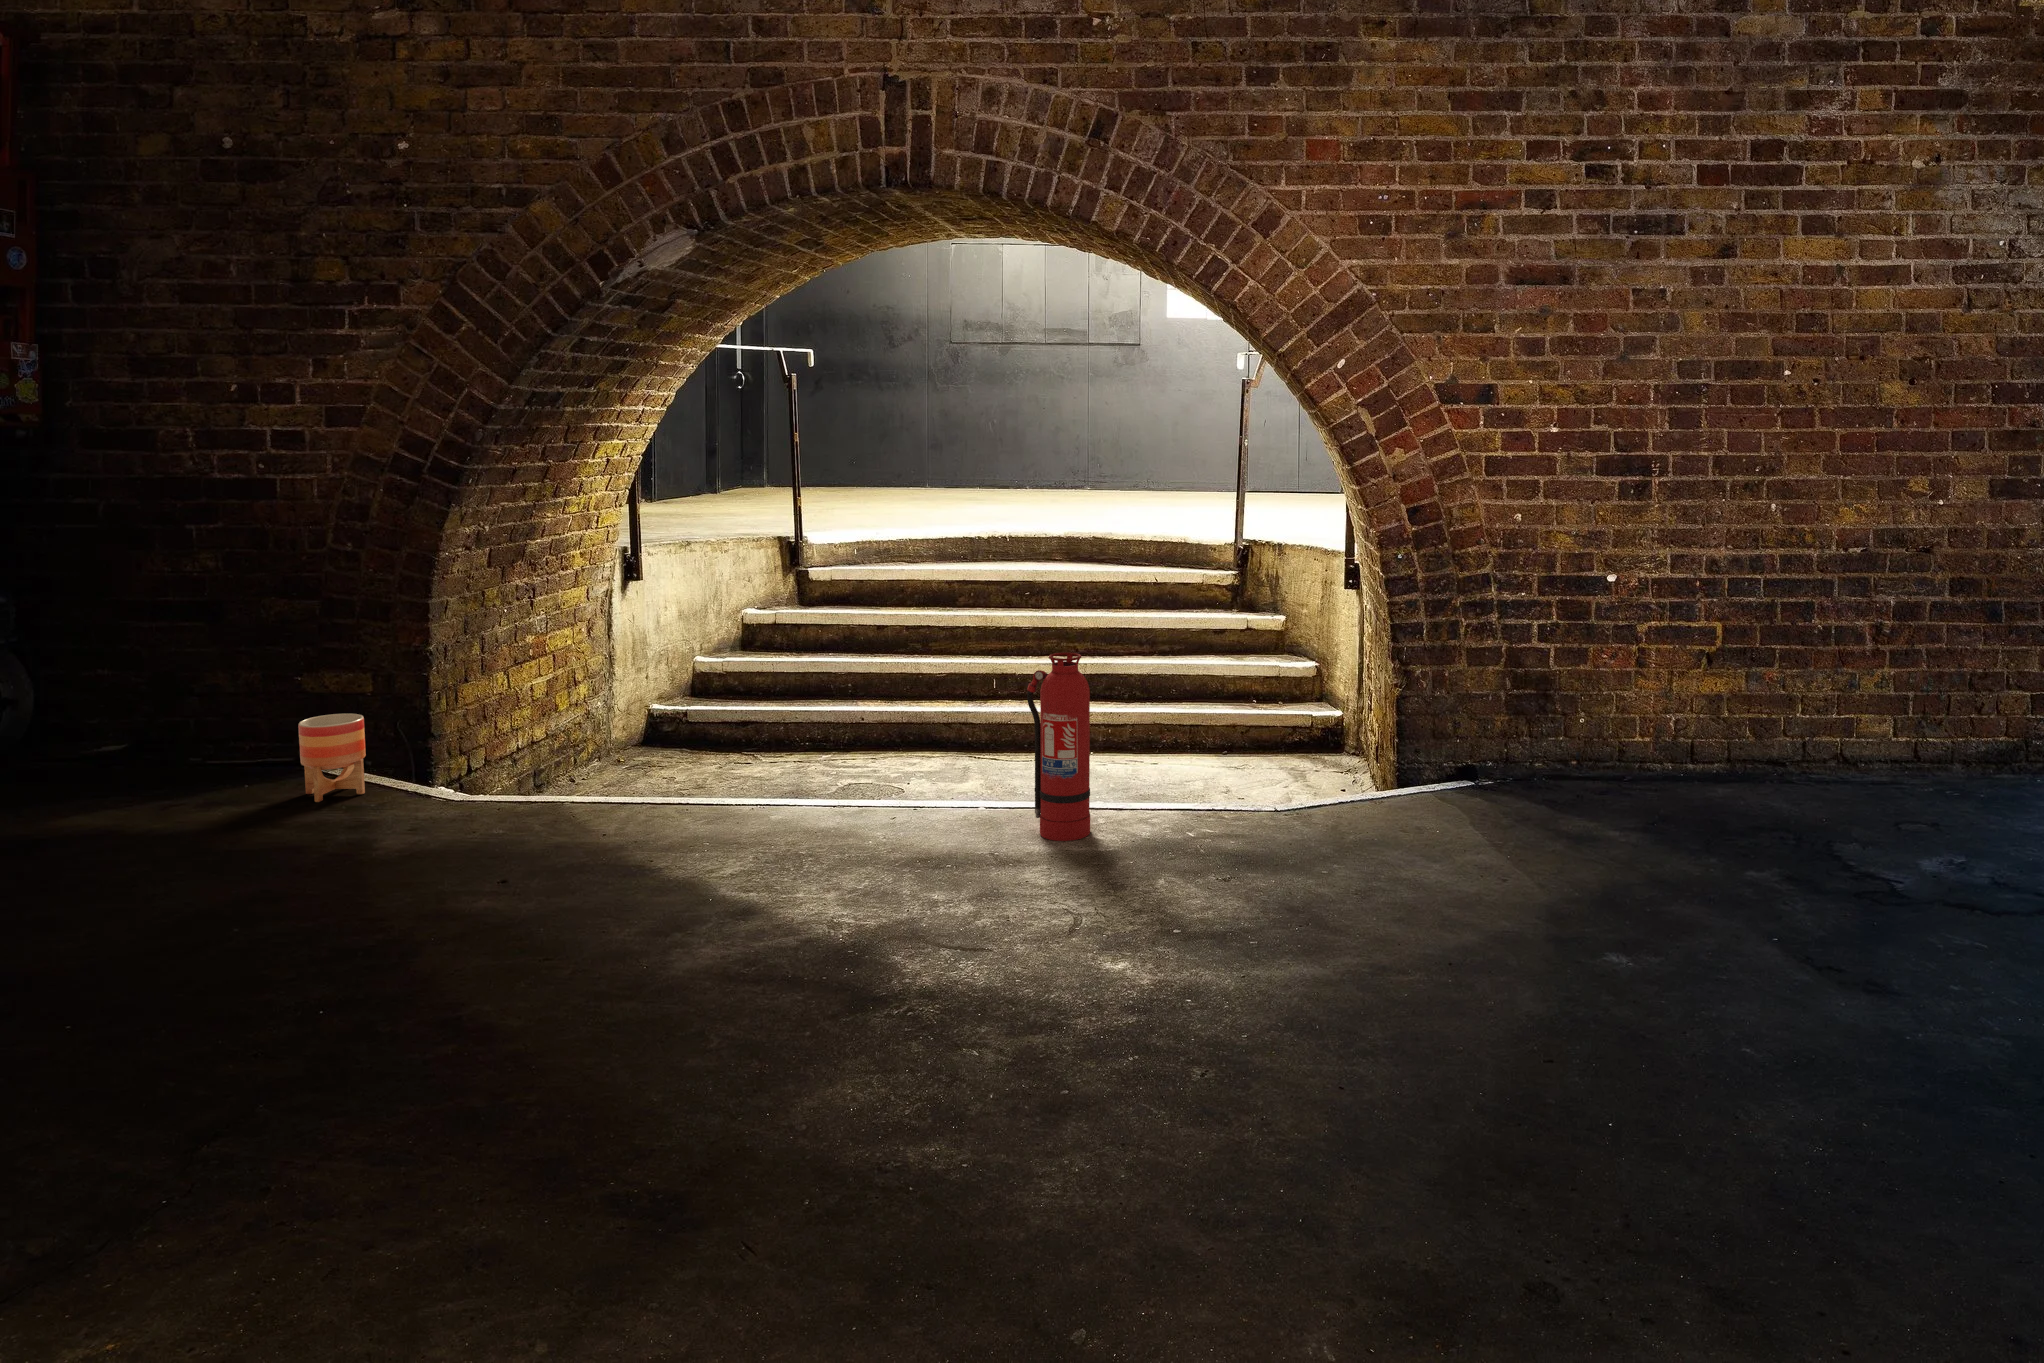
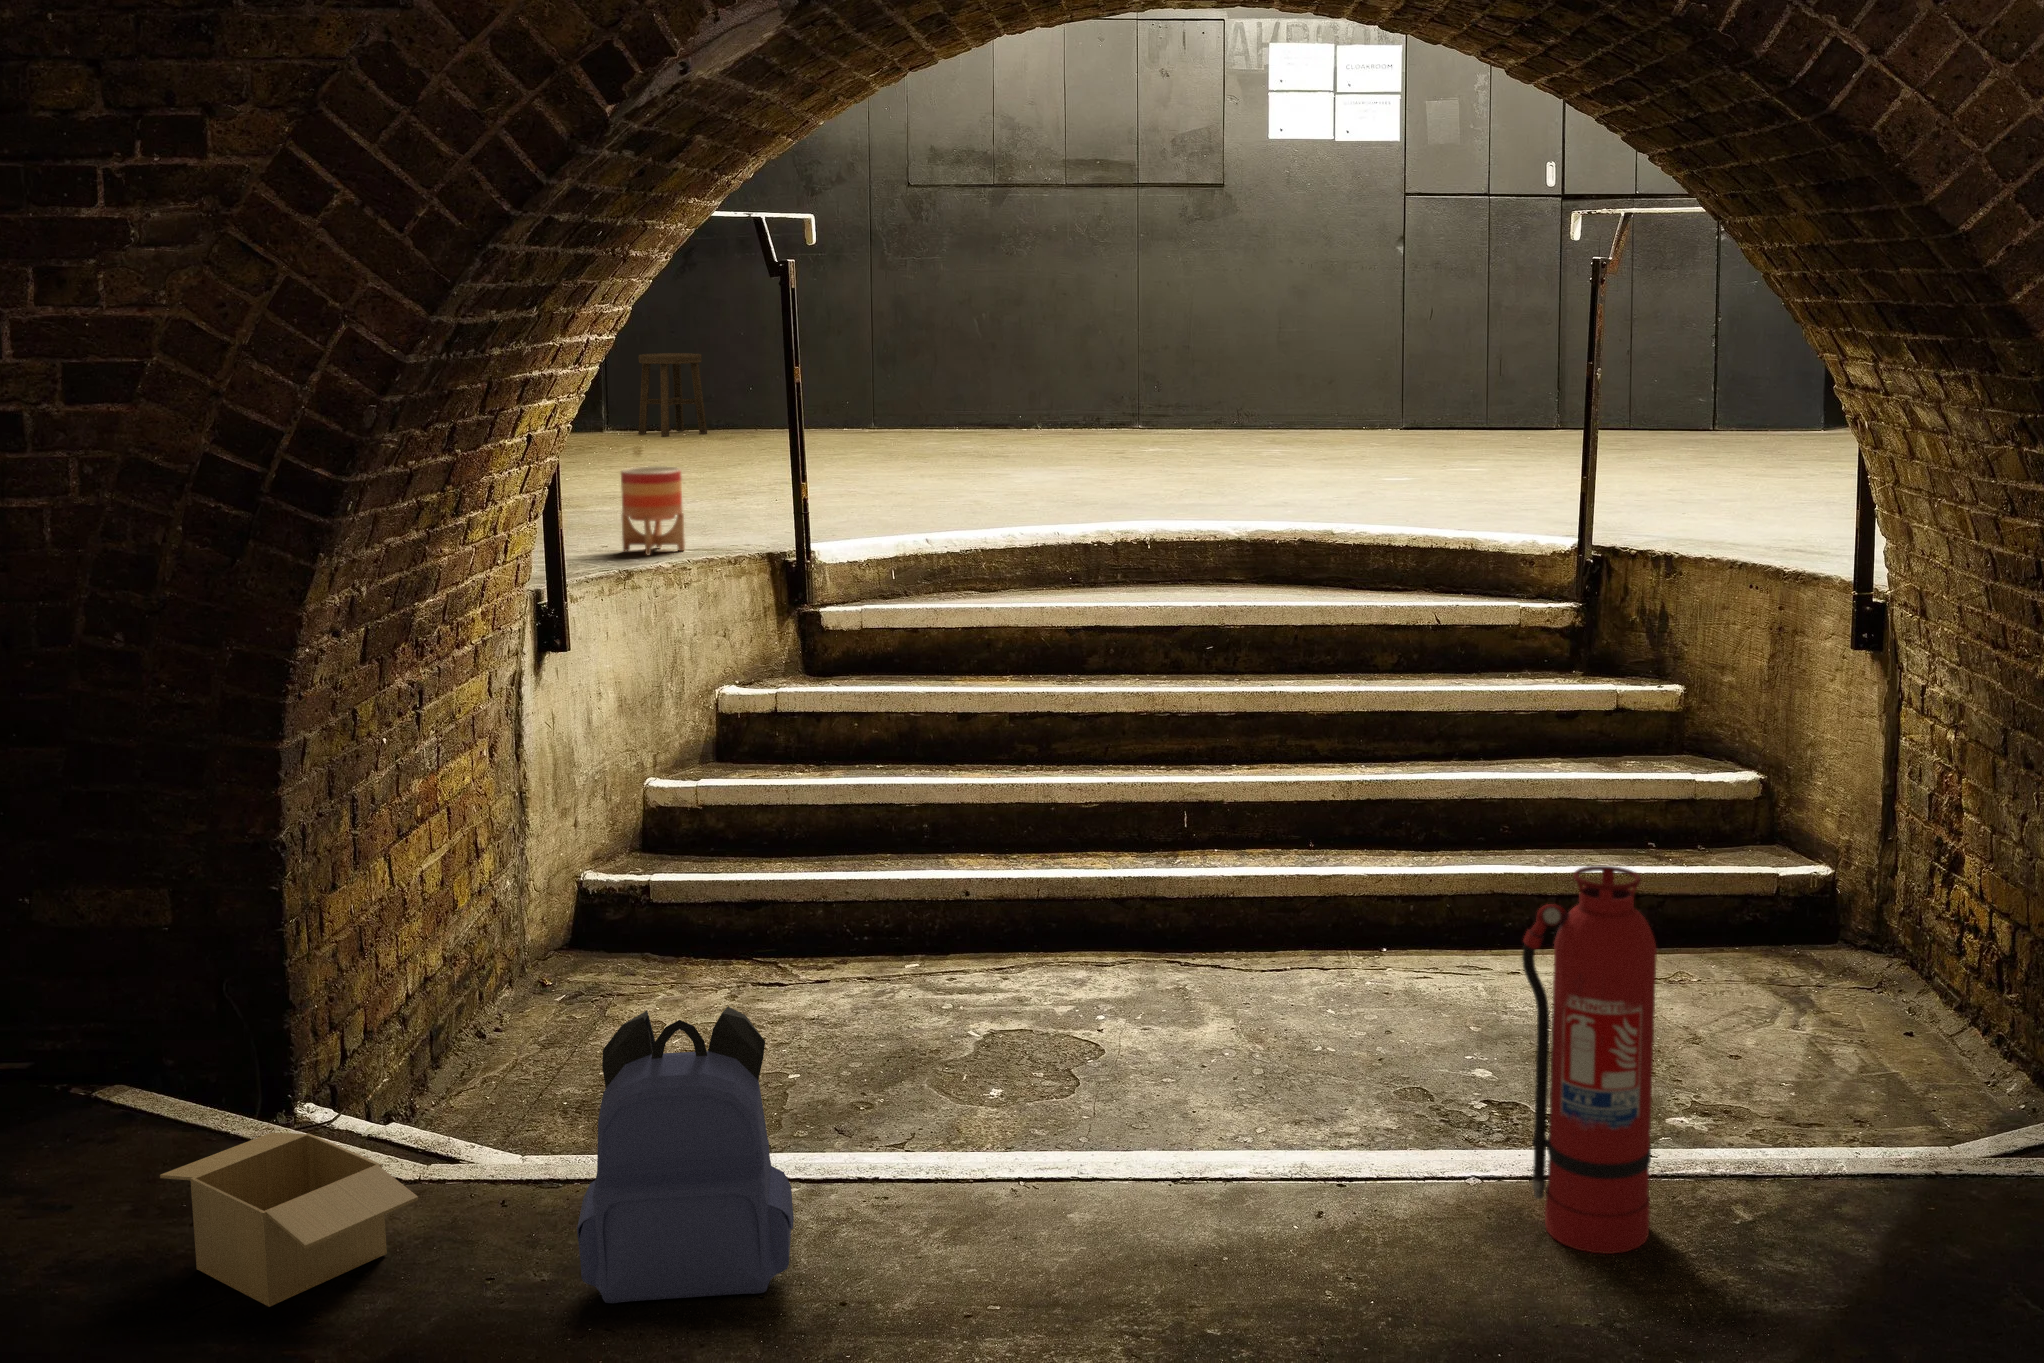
stool: none [768,442,810,491] -> present [638,353,707,437]
planter: present [298,714,366,802] -> present [621,466,685,555]
backpack: none [541,715,657,855] -> present [577,1007,794,1303]
cardboard box: none [343,782,468,855] -> present [160,1133,418,1307]

